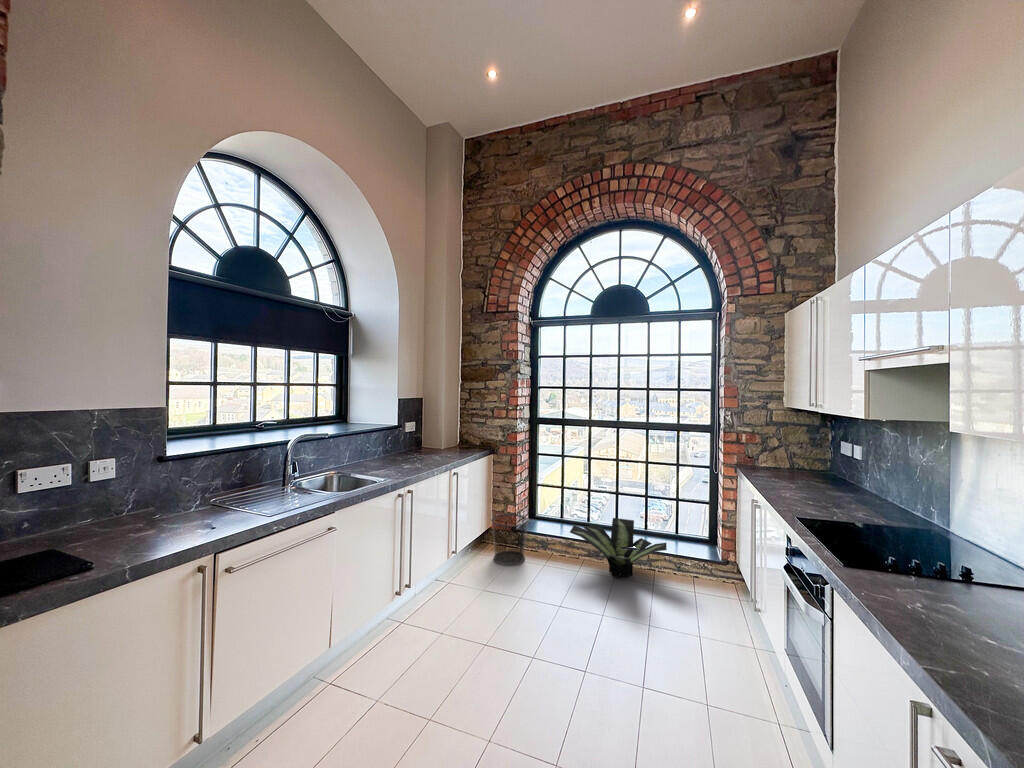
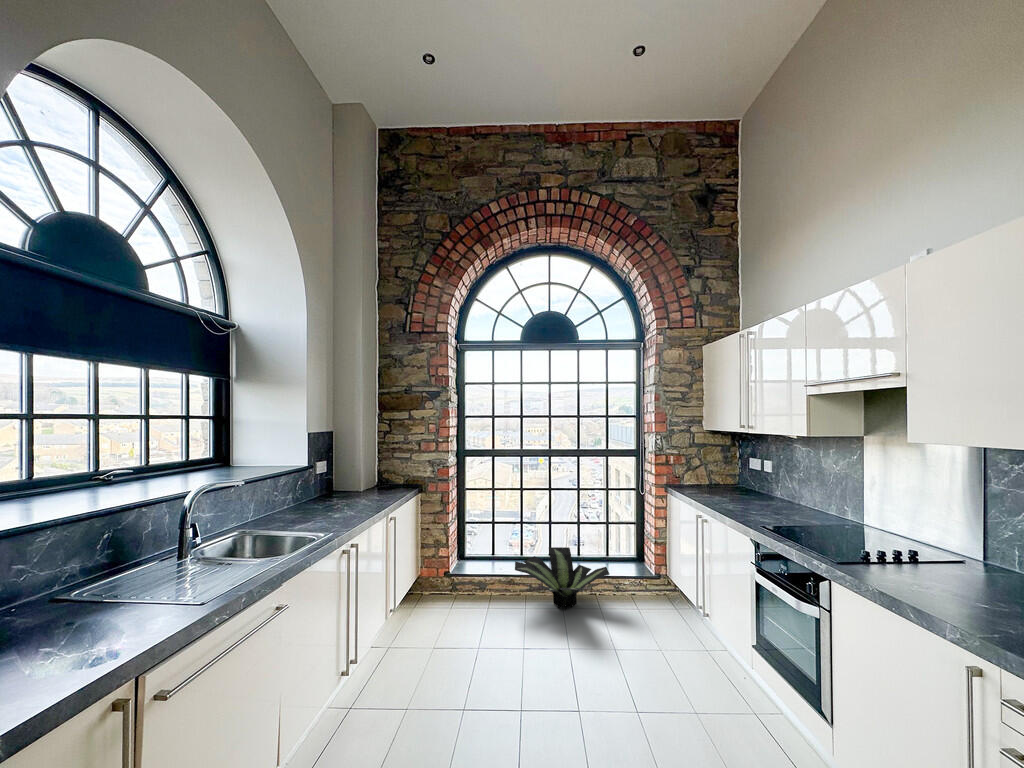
waste bin: present [492,514,528,565] -> none [426,557,467,616]

